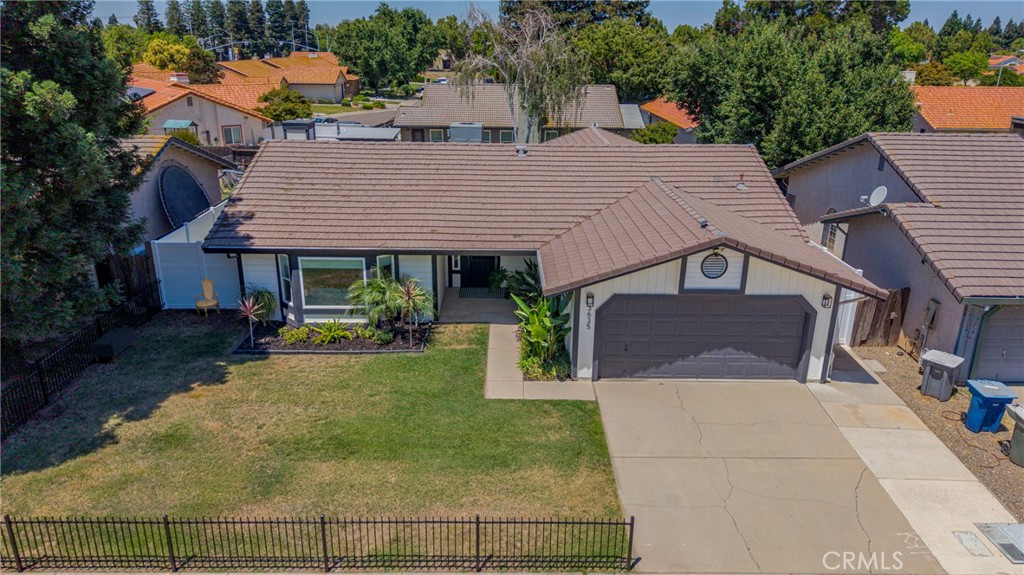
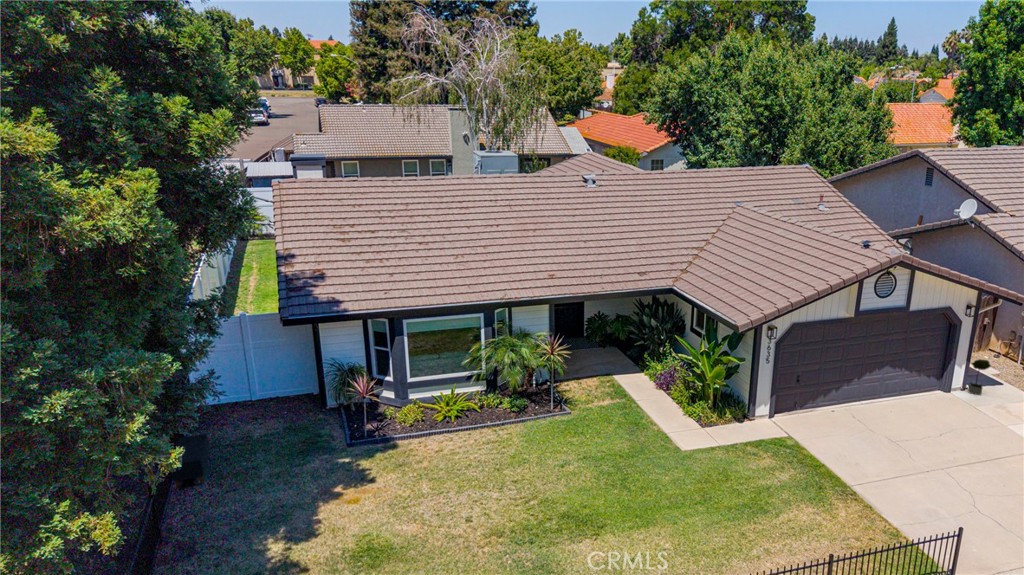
armchair: present [194,277,220,317] -> none [247,356,279,406]
potted tree: none [824,353,845,390] -> present [968,359,991,395]

